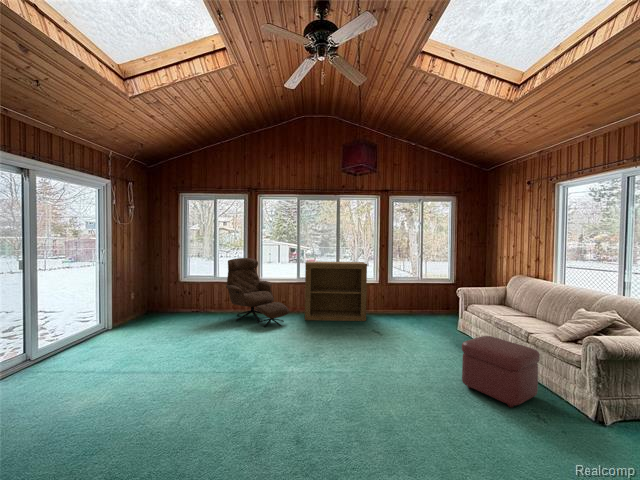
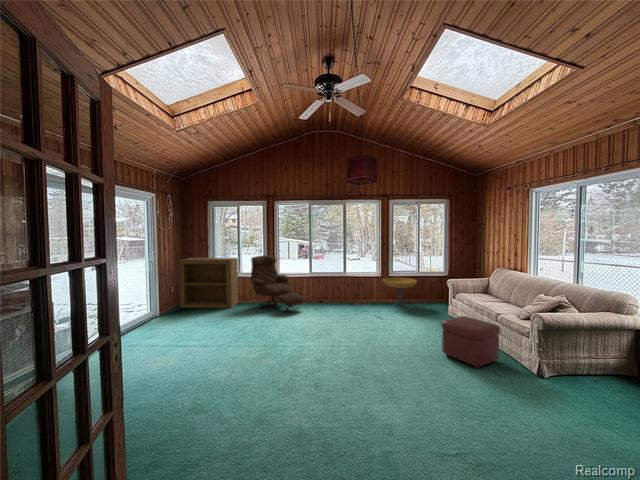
bookshelf: present [305,261,367,321] -> present [179,258,238,308]
side table: none [381,286,422,321] -> present [383,278,417,307]

